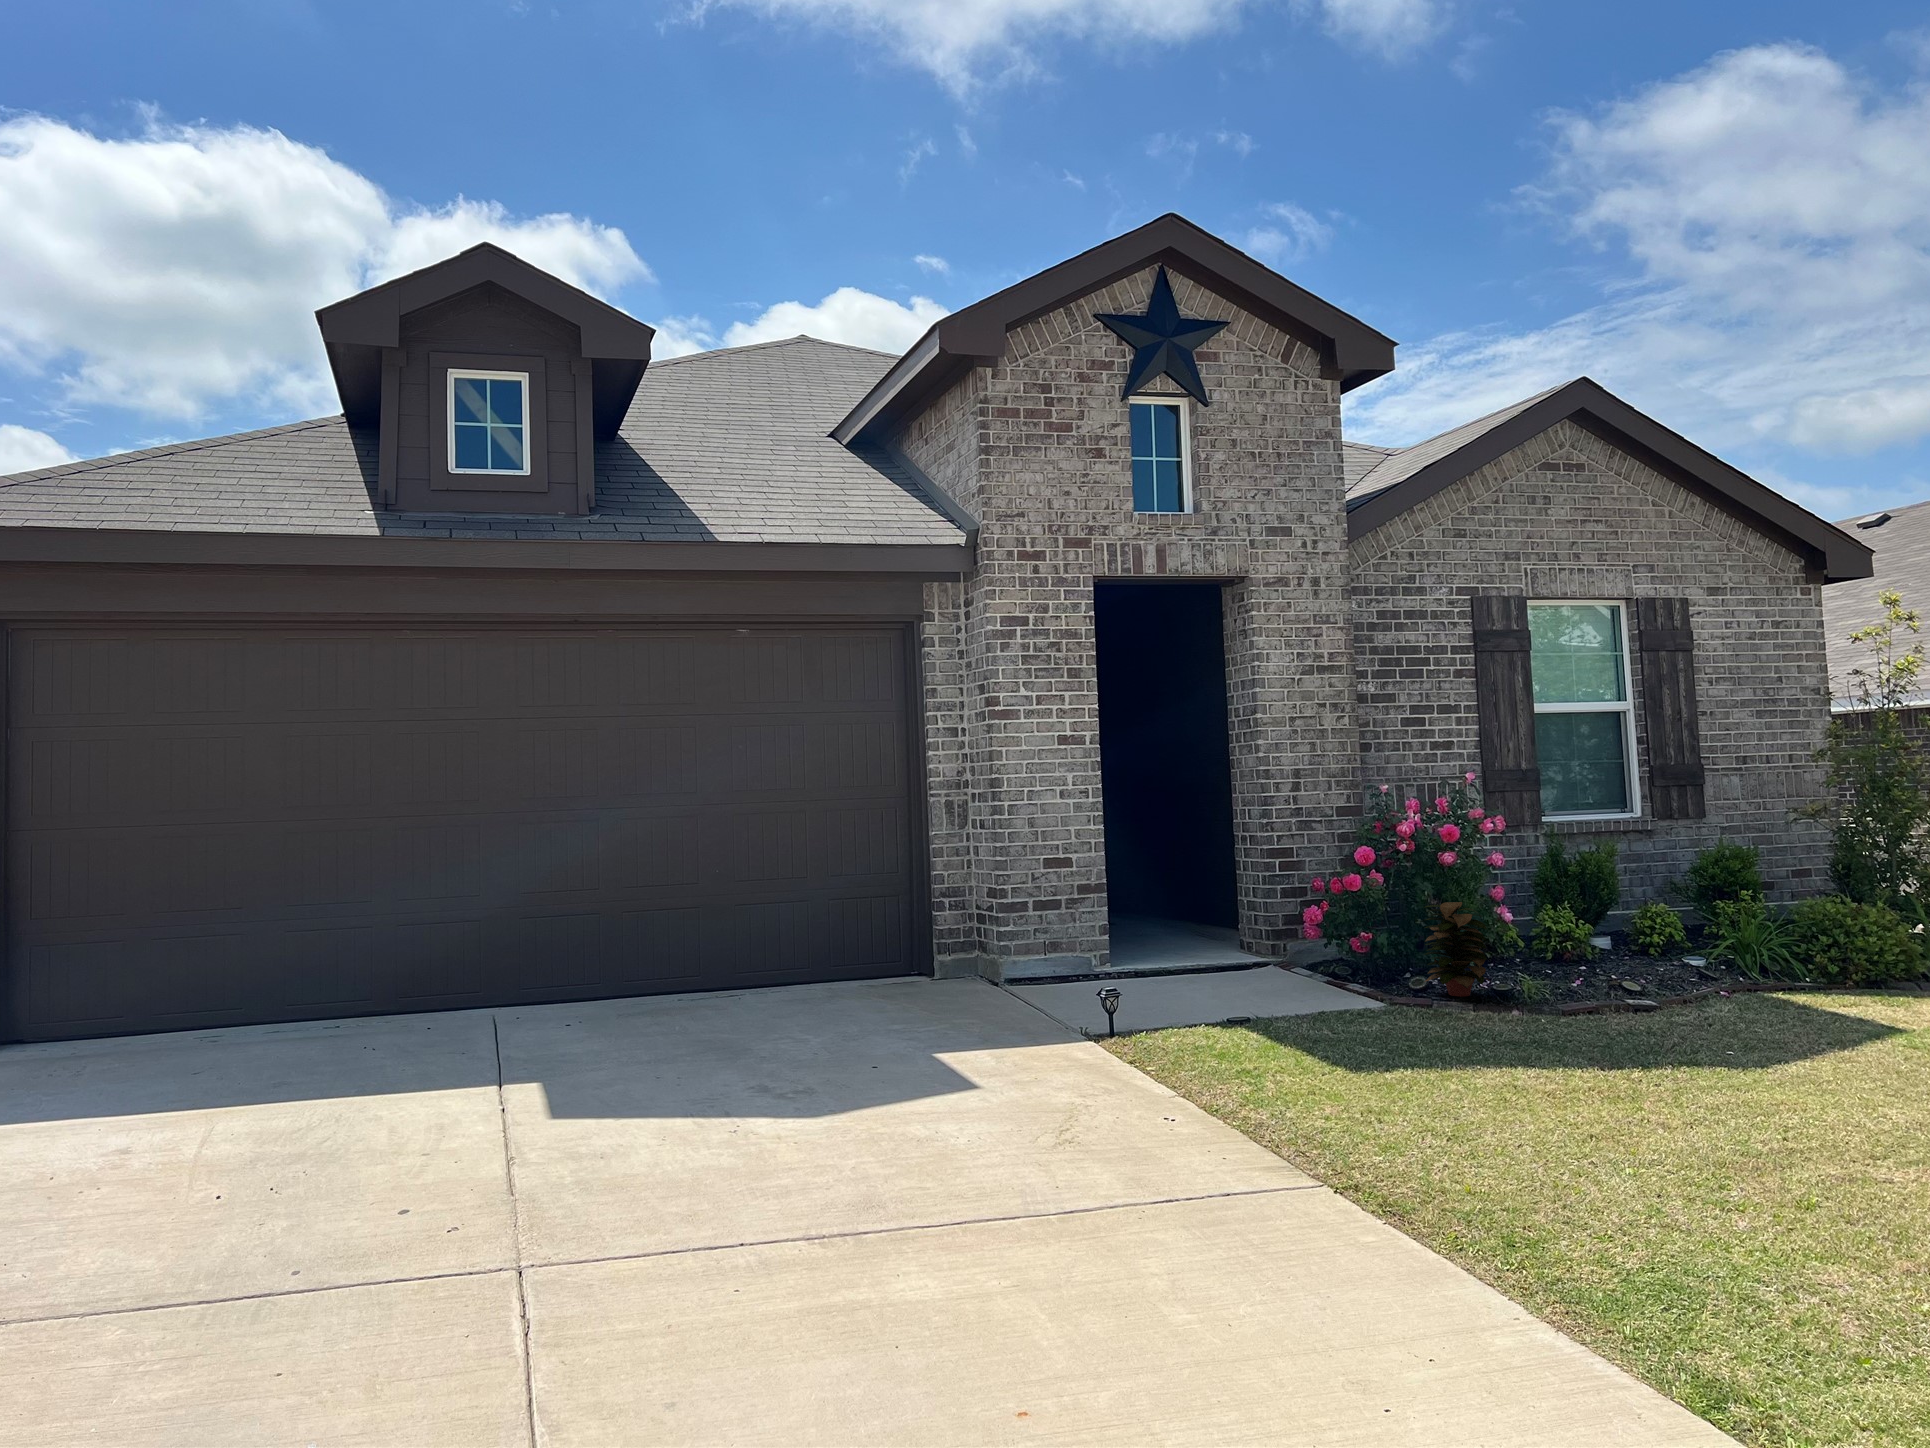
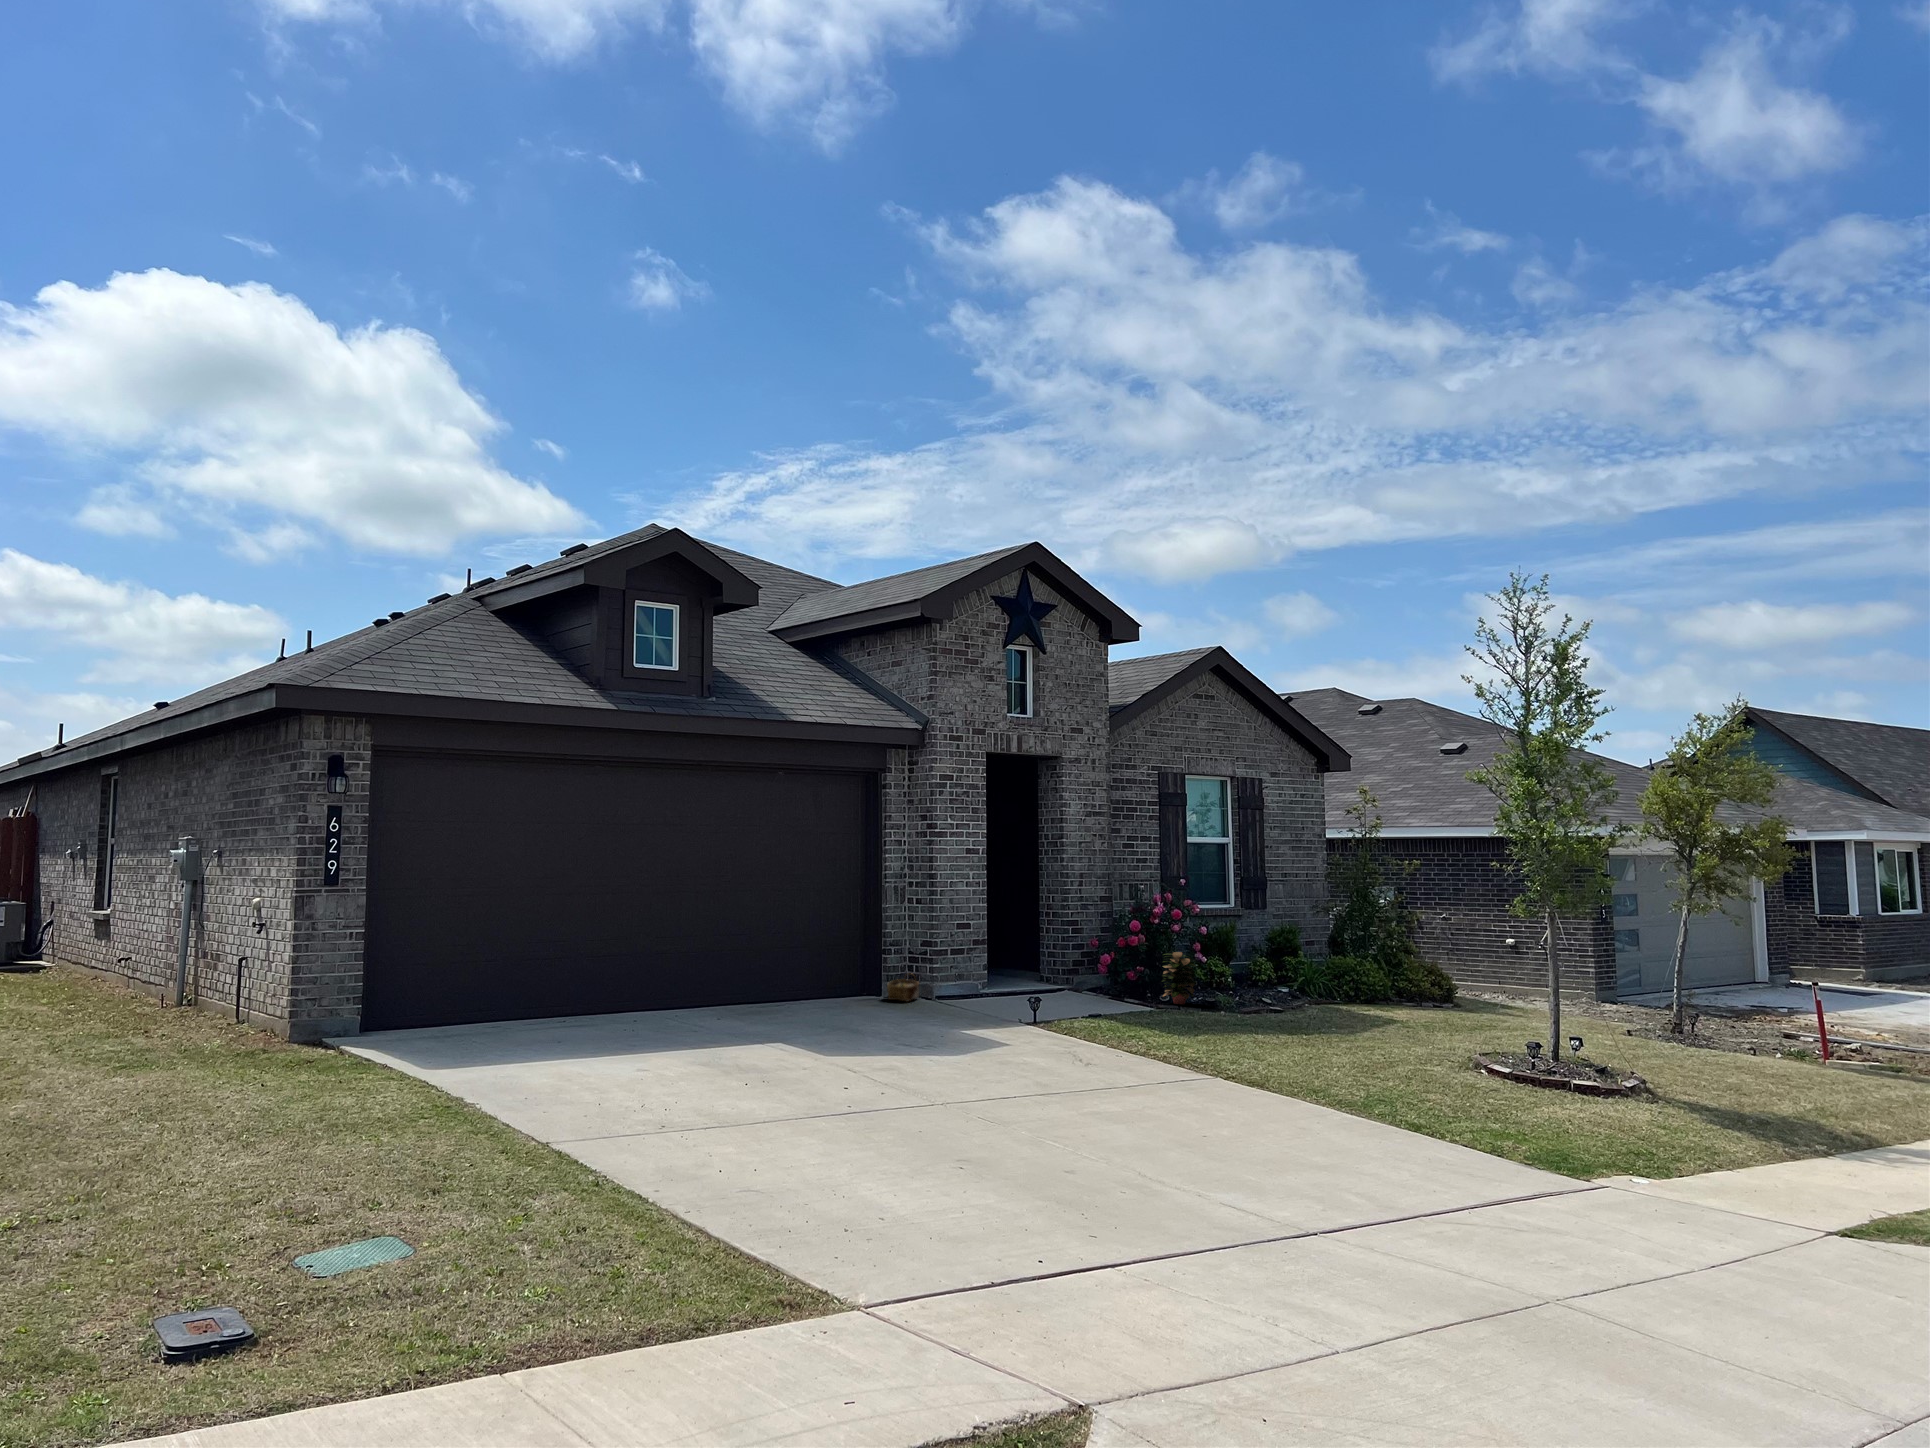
woven basket: none [926,940,985,987] -> present [887,973,919,1001]

